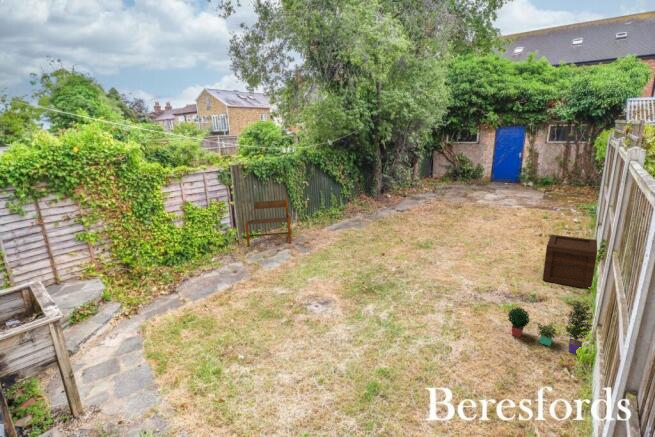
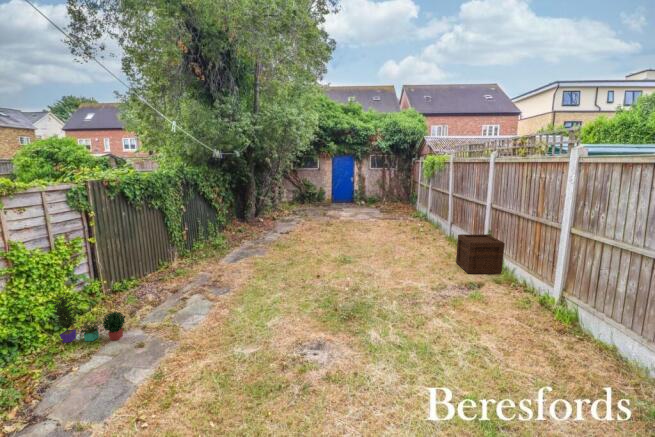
bench: present [245,200,292,247] -> none [114,228,192,304]
potted plant: present [508,301,593,354] -> present [52,293,125,342]

